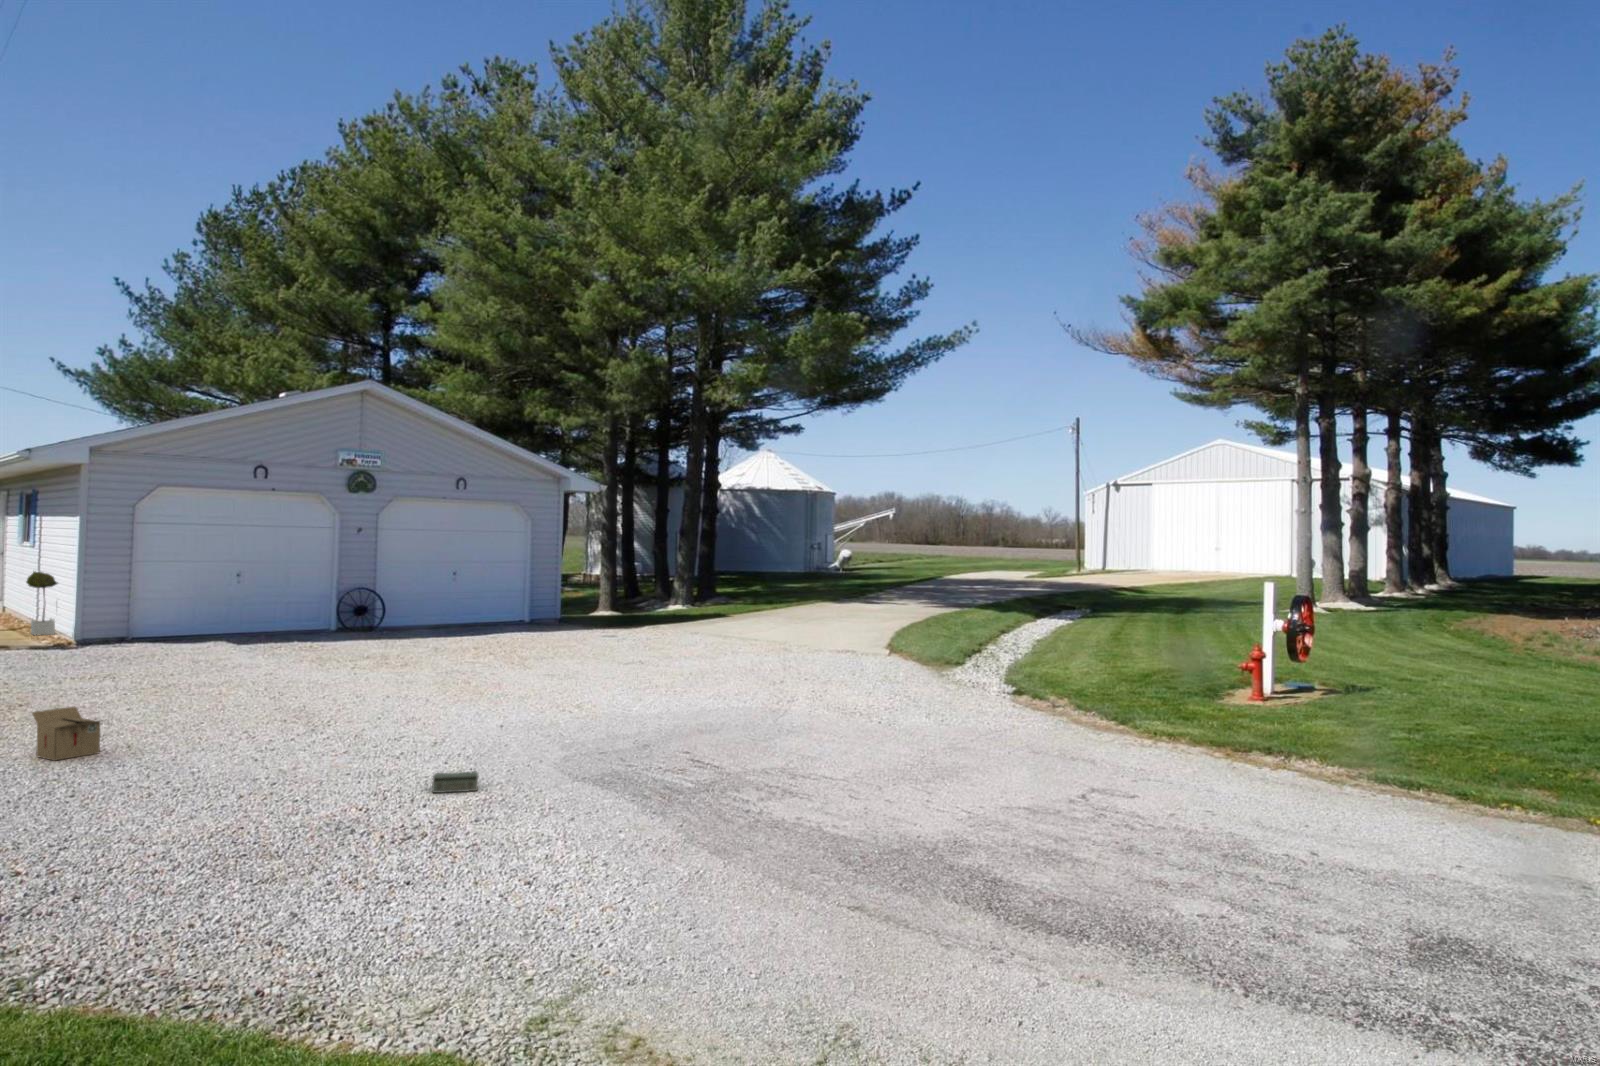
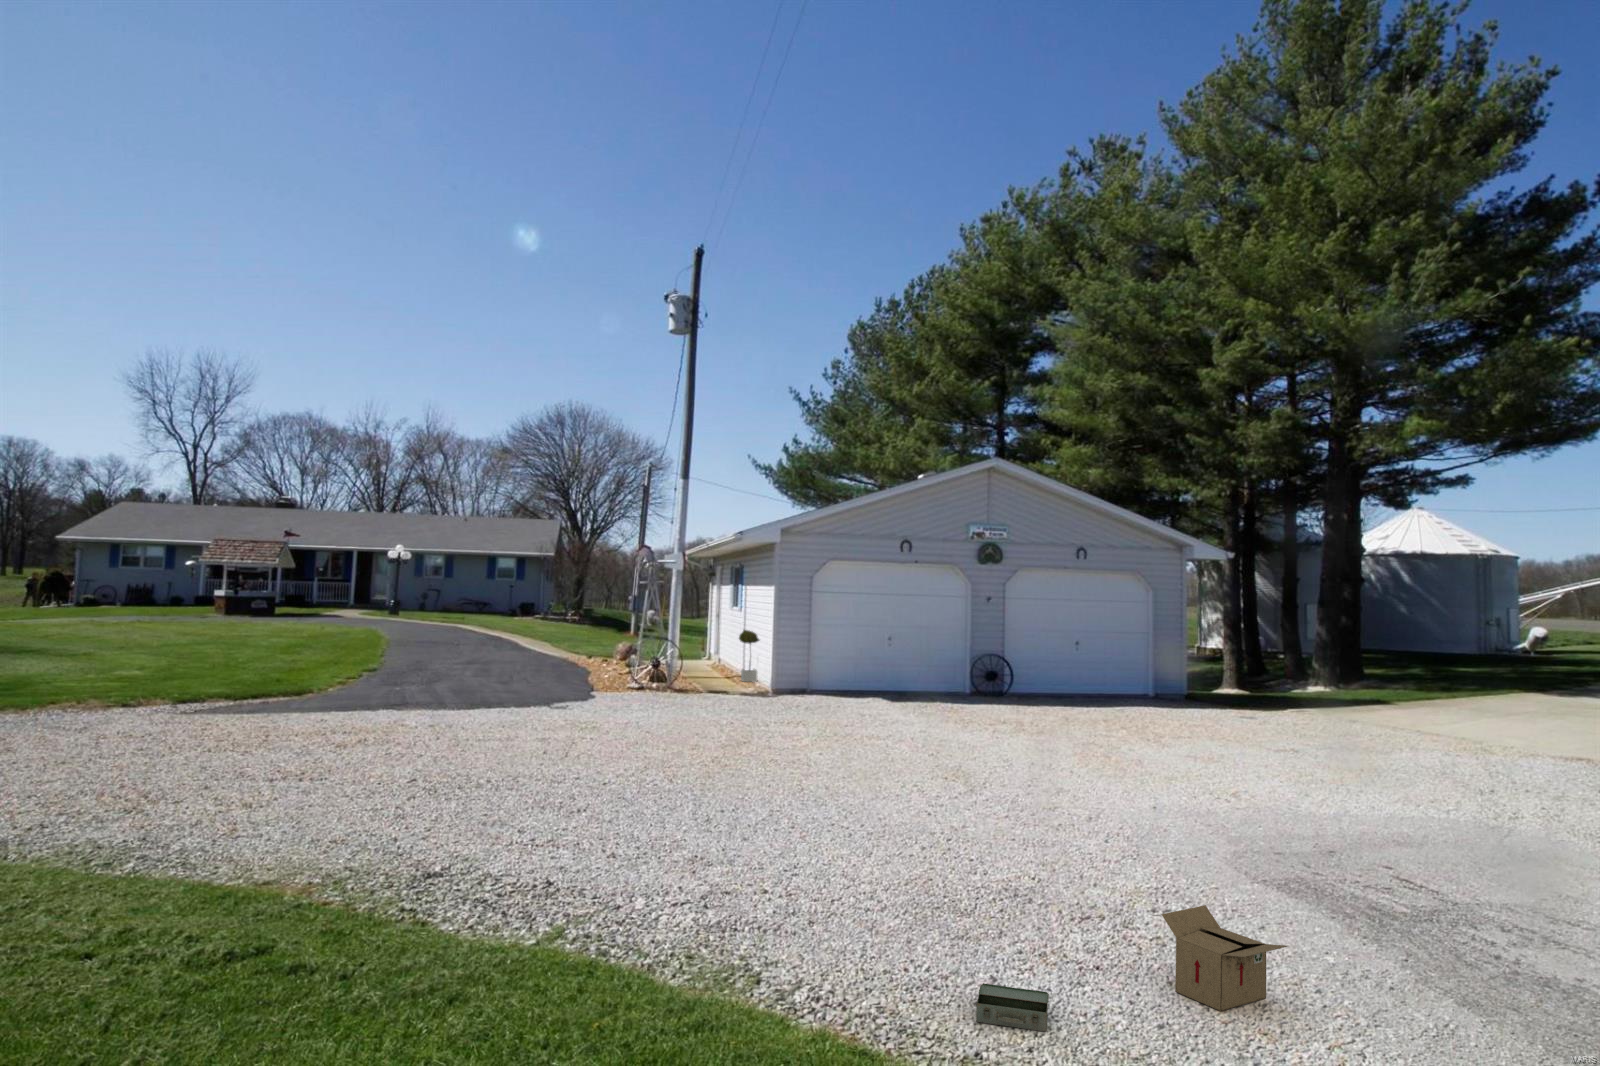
cardboard box: present [32,706,100,761] -> present [1161,905,1288,1011]
toolbox: present [432,772,478,793] -> present [976,983,1049,1032]

